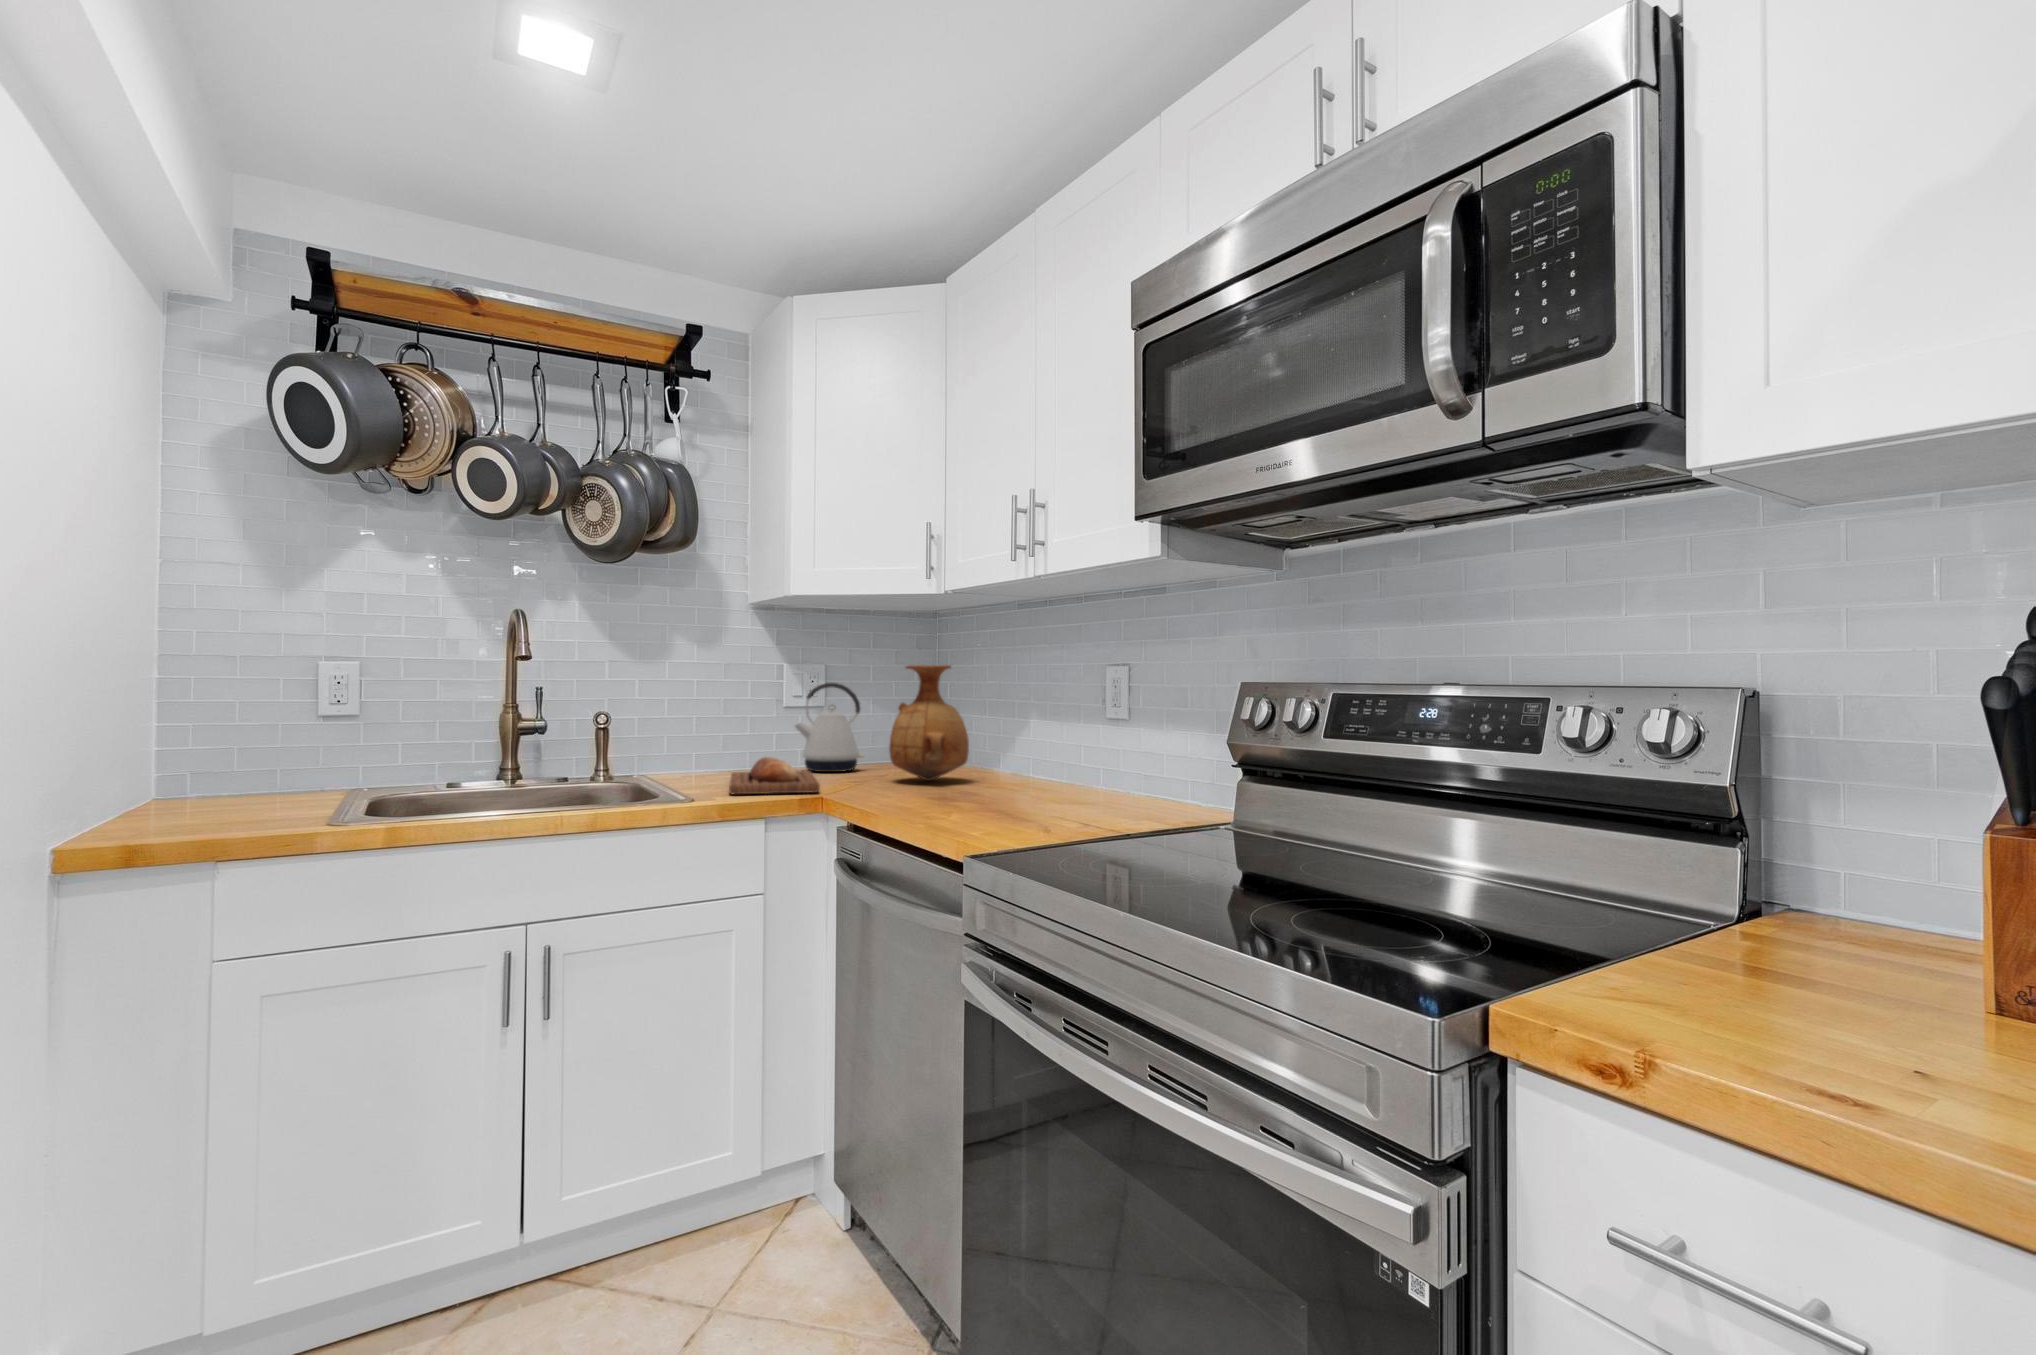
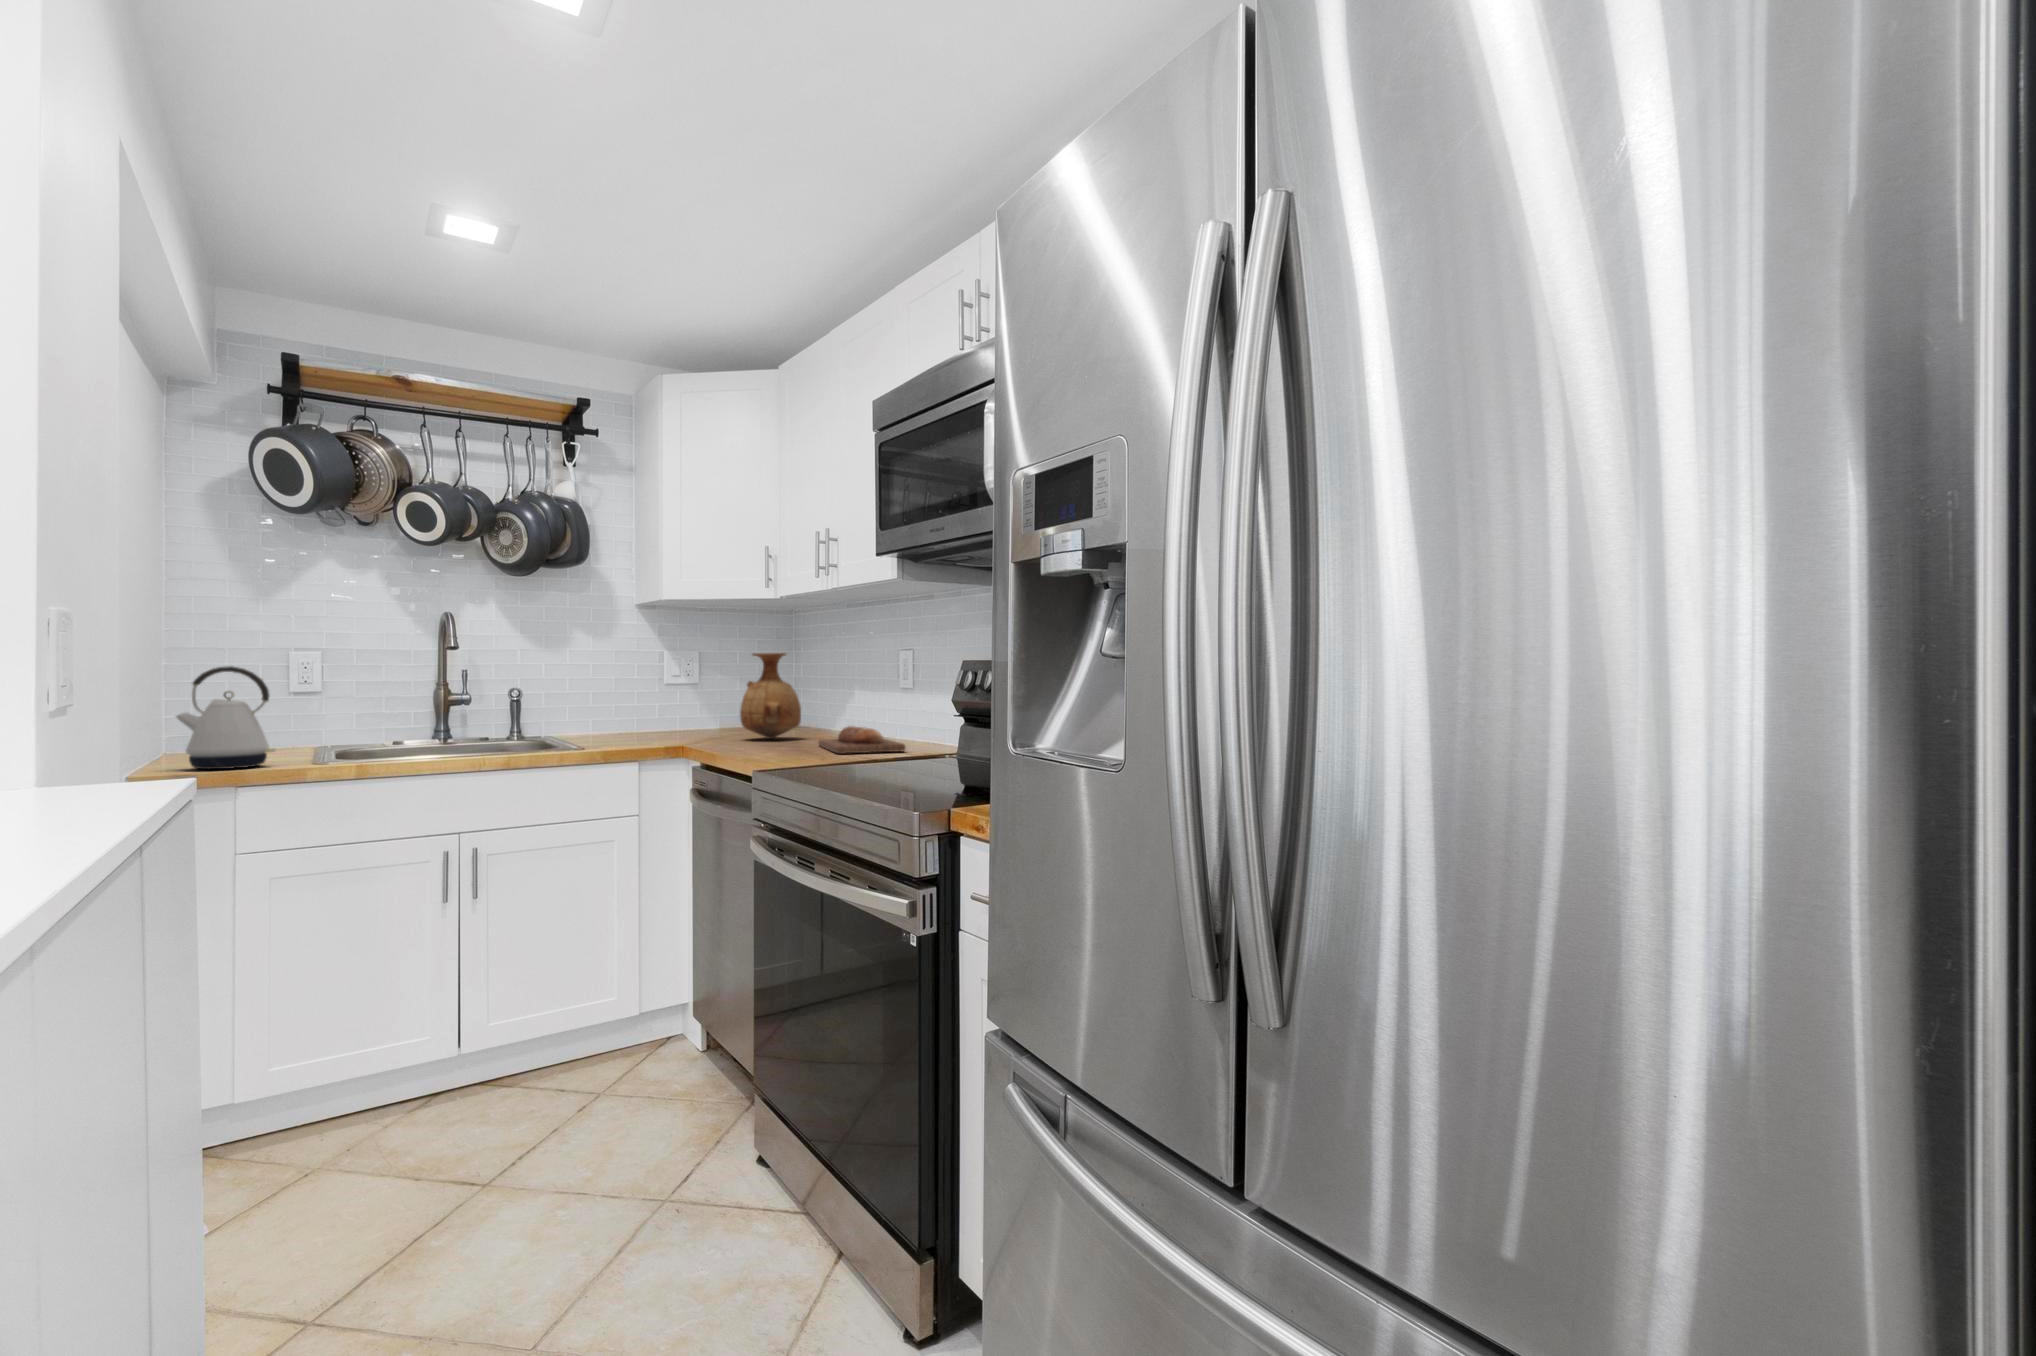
kettle: present [795,683,864,772] -> present [176,666,275,769]
bread loaf: present [729,757,820,794] -> present [818,726,905,754]

